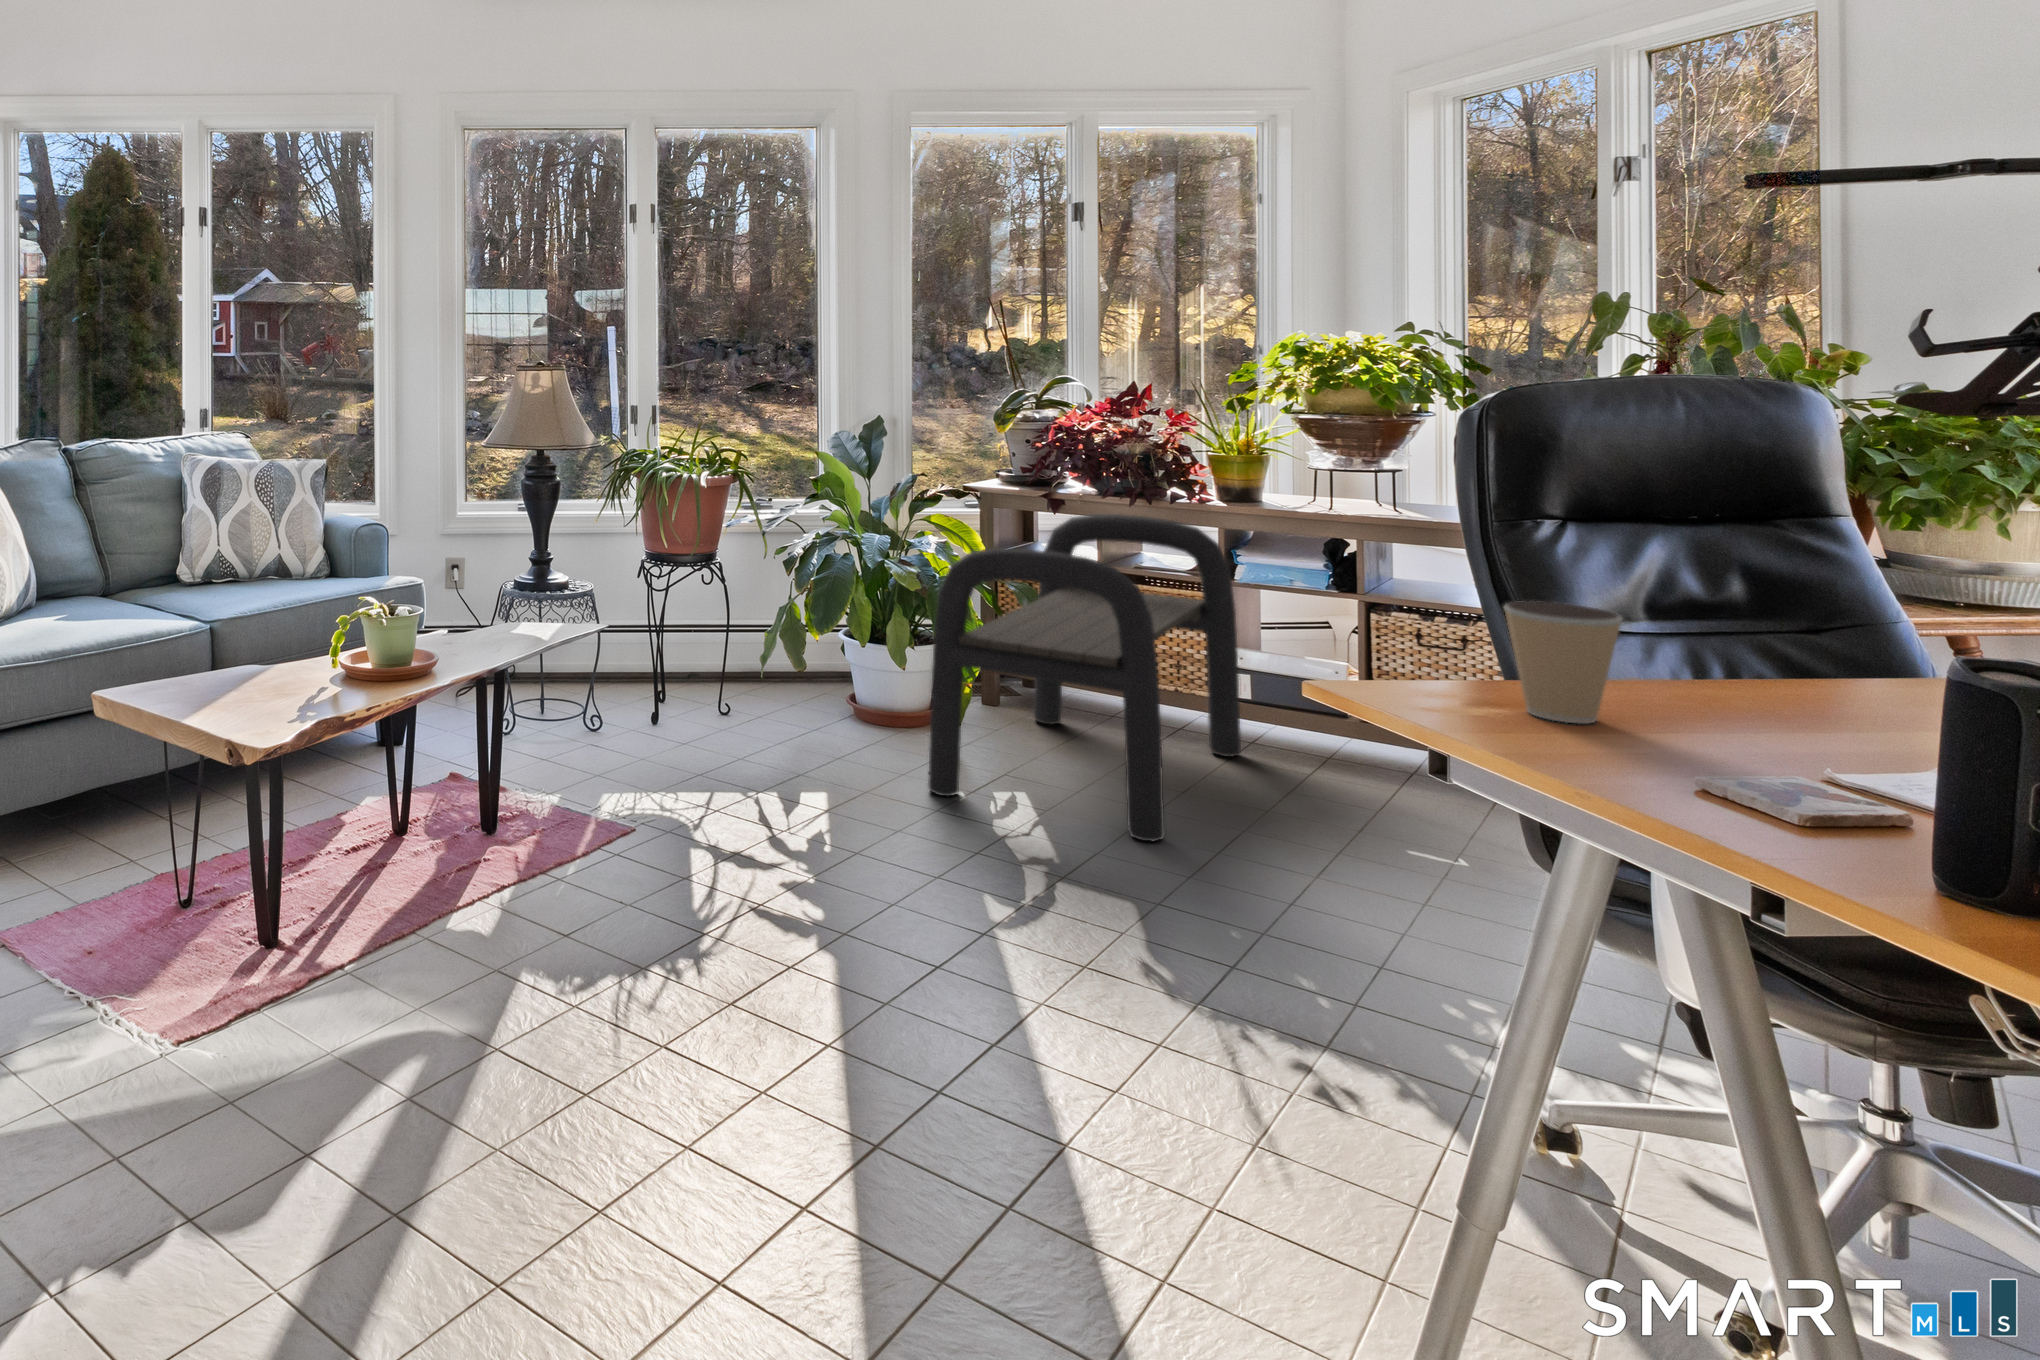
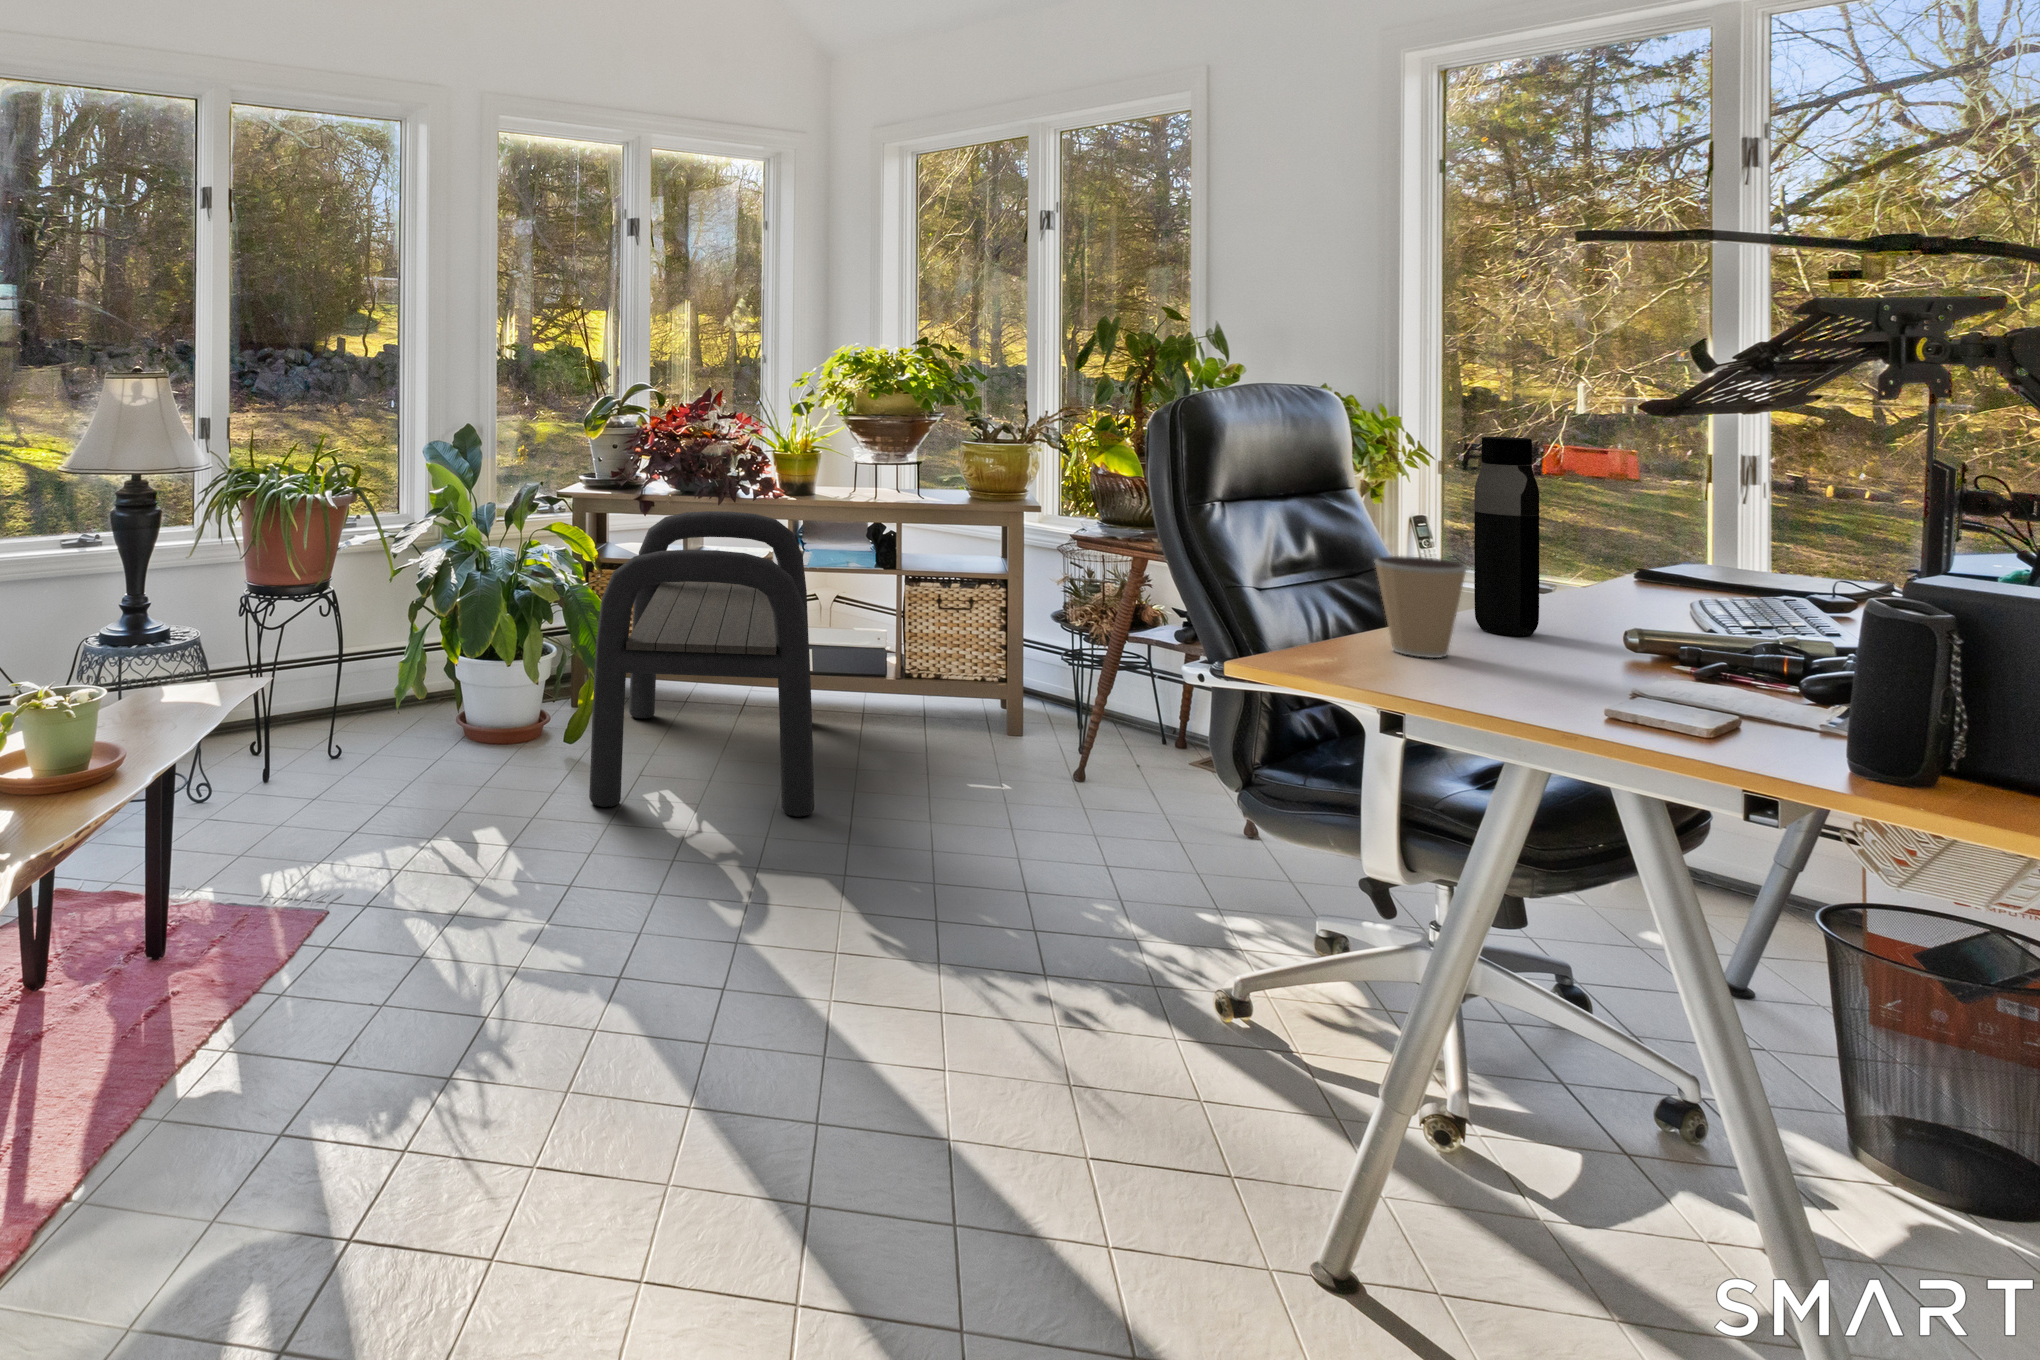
water bottle: none [1738,469,1832,722] -> present [1474,437,1539,636]

